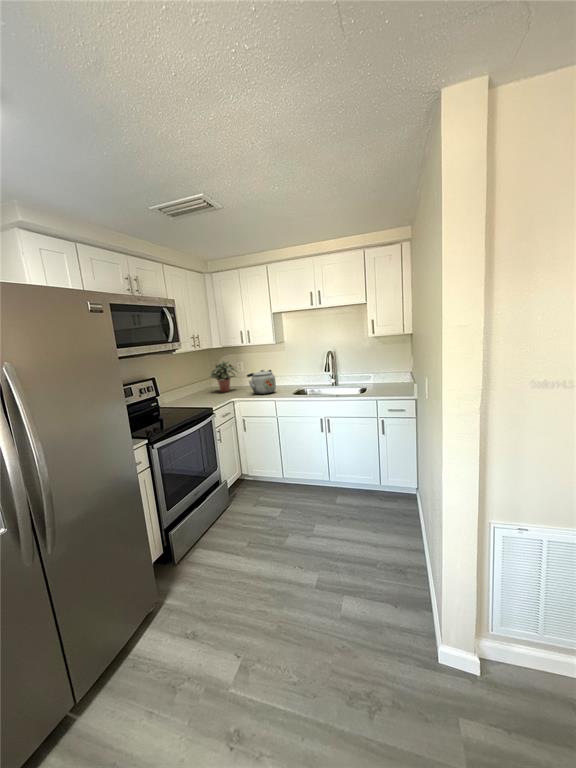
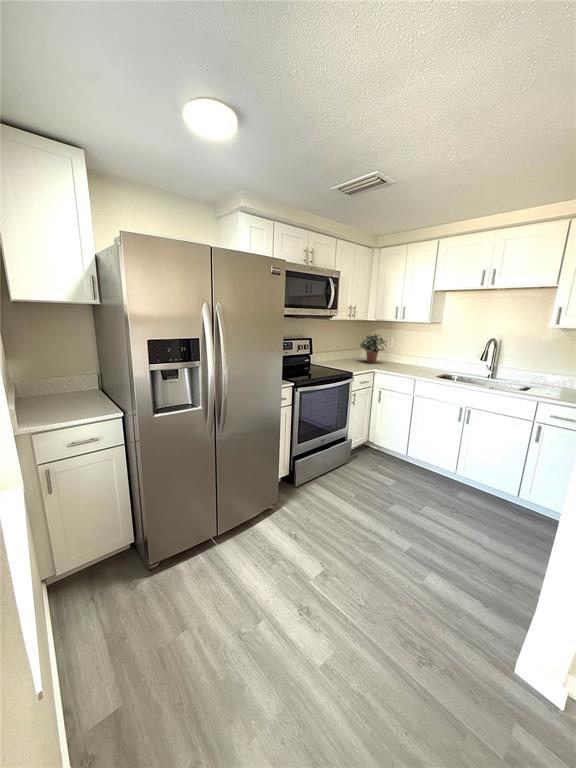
kettle: present [247,370,276,394] -> none [394,347,423,371]

